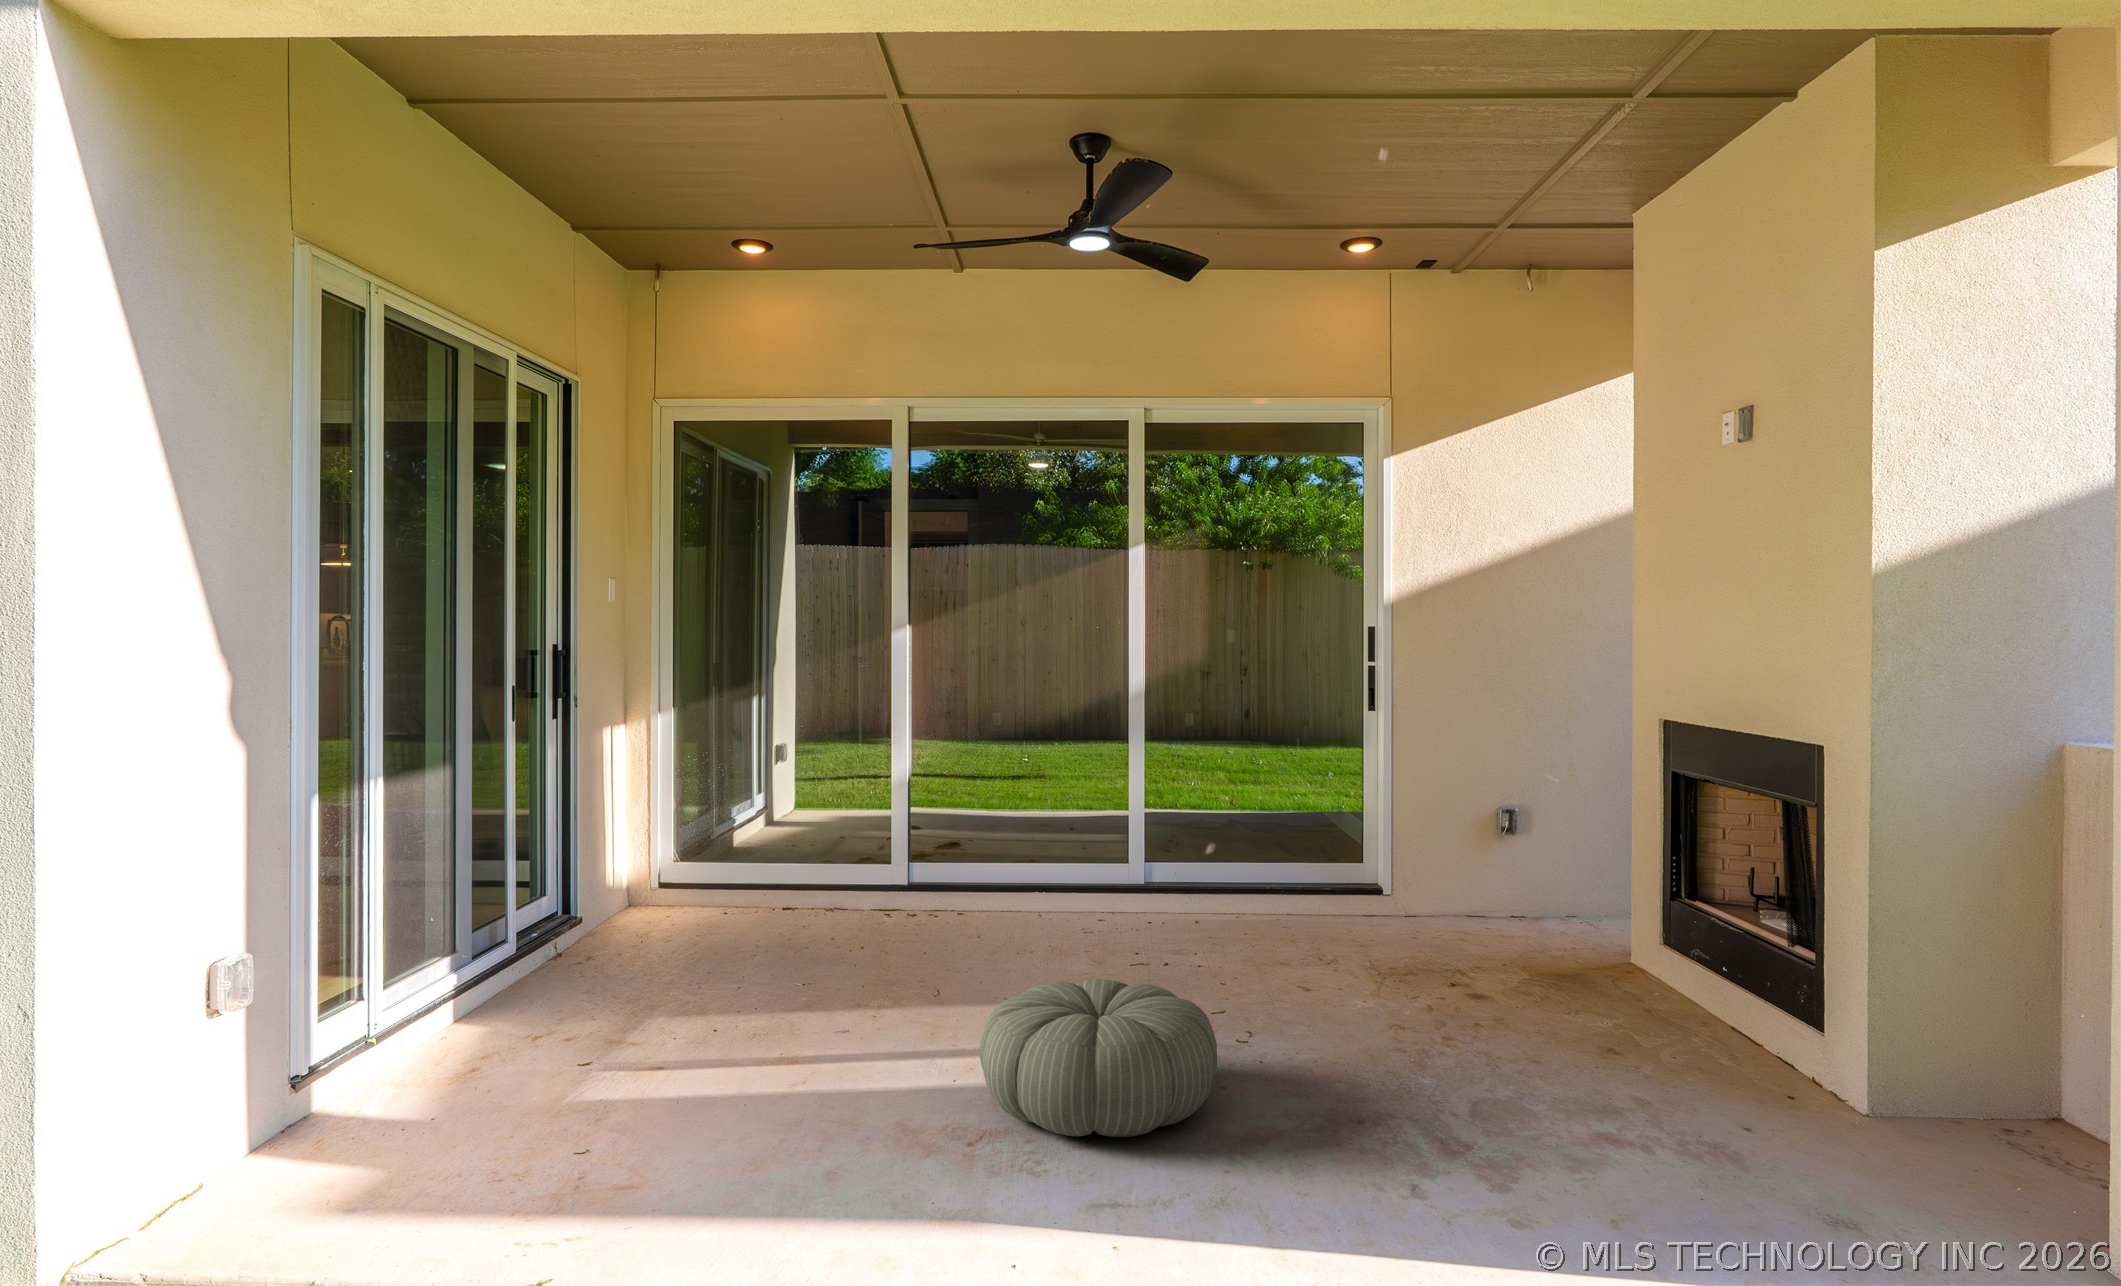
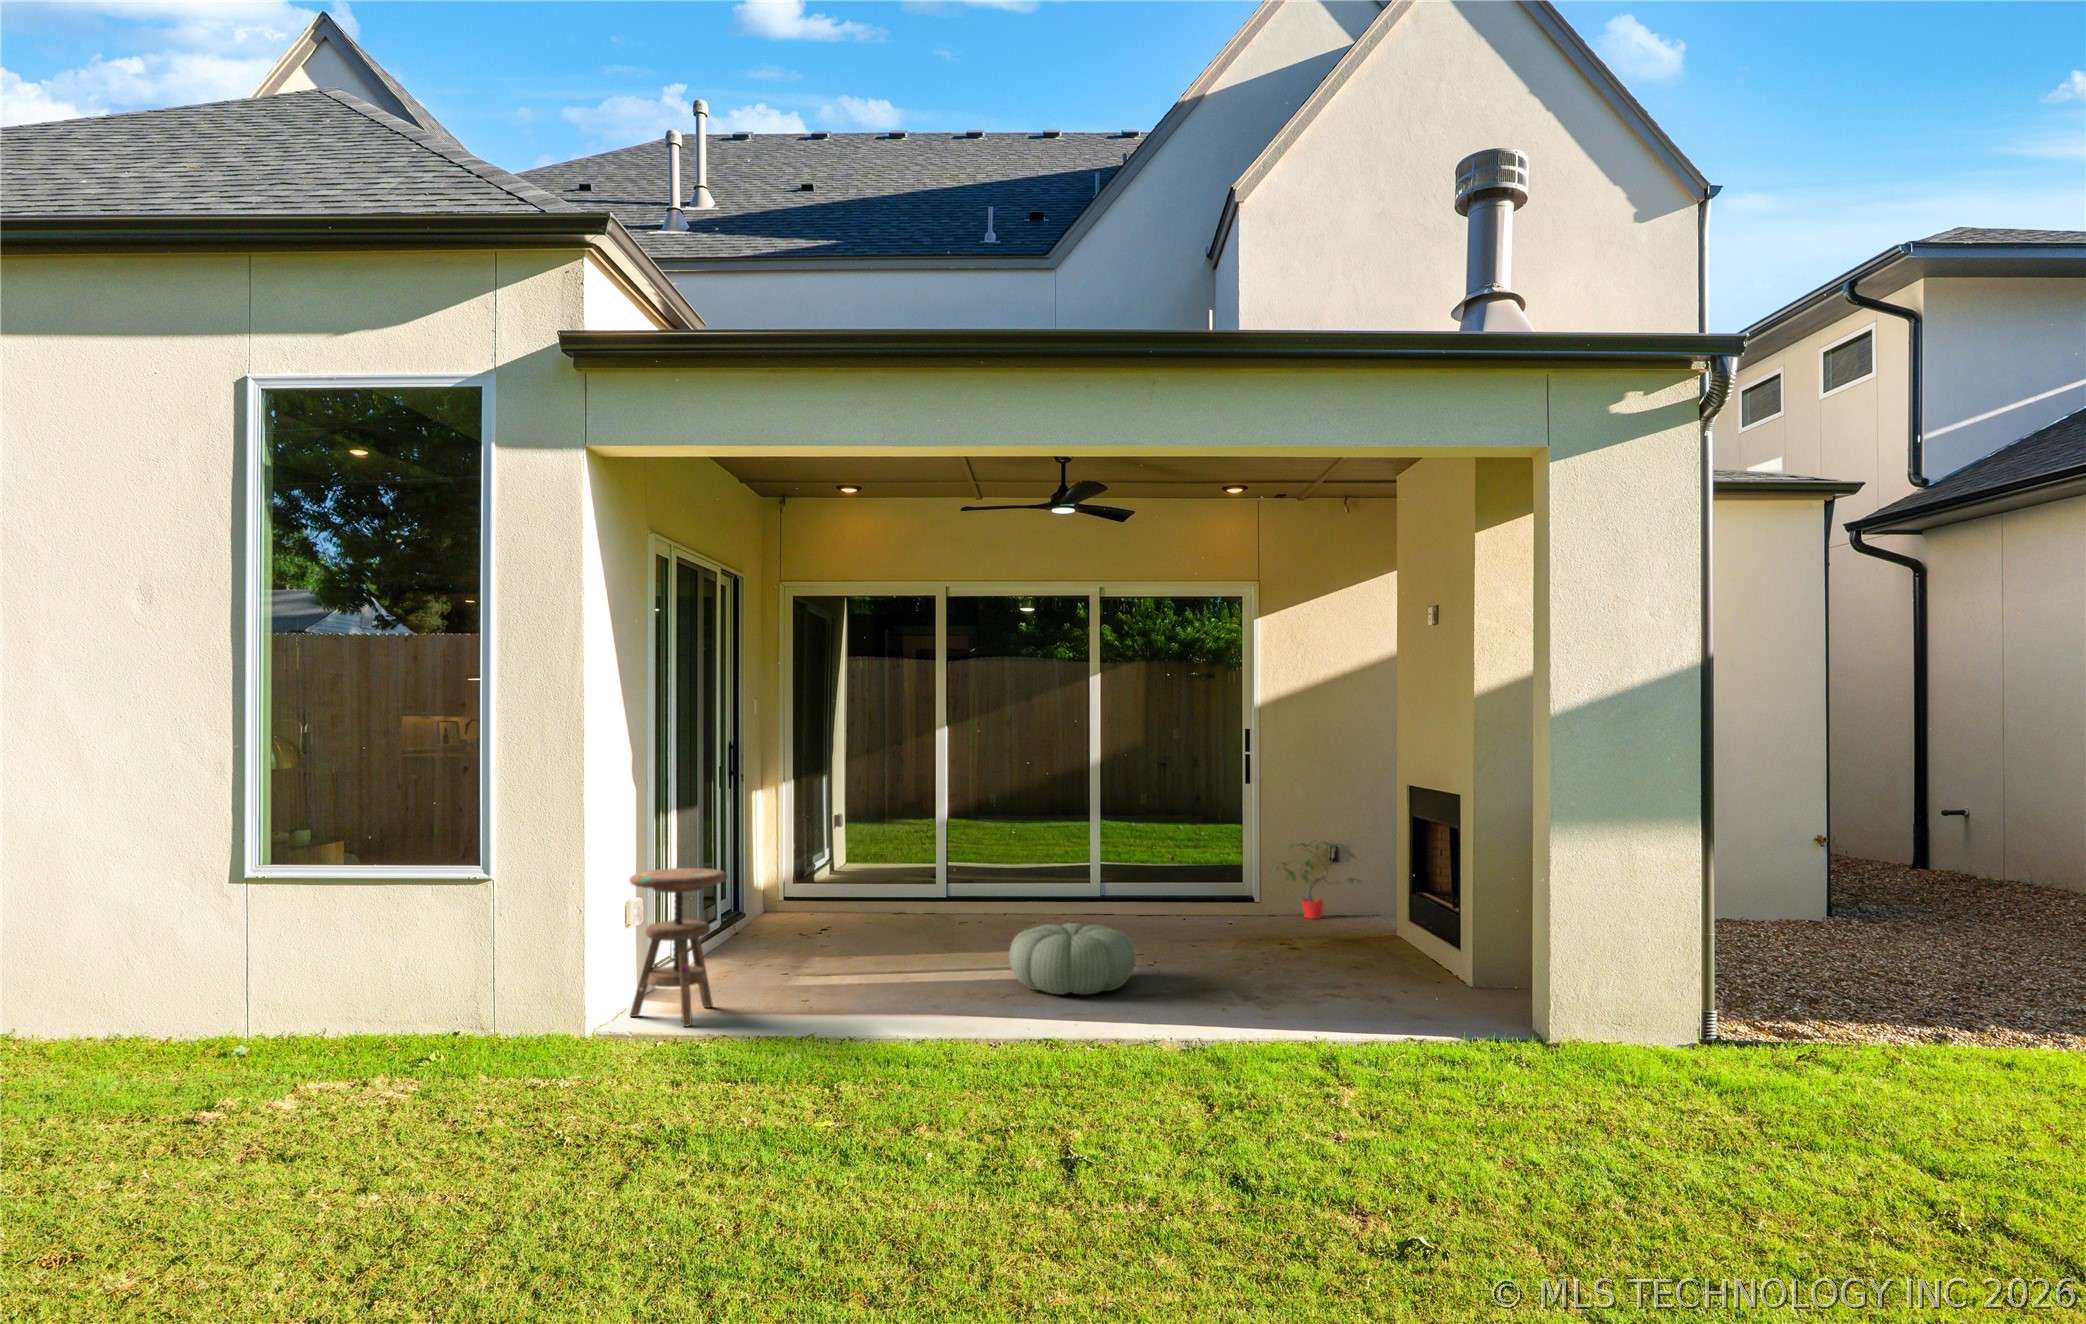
potted plant: none [1404,802,1565,926] -> present [1270,841,1361,919]
side table: none [165,899,395,1252] -> present [629,868,728,1027]

